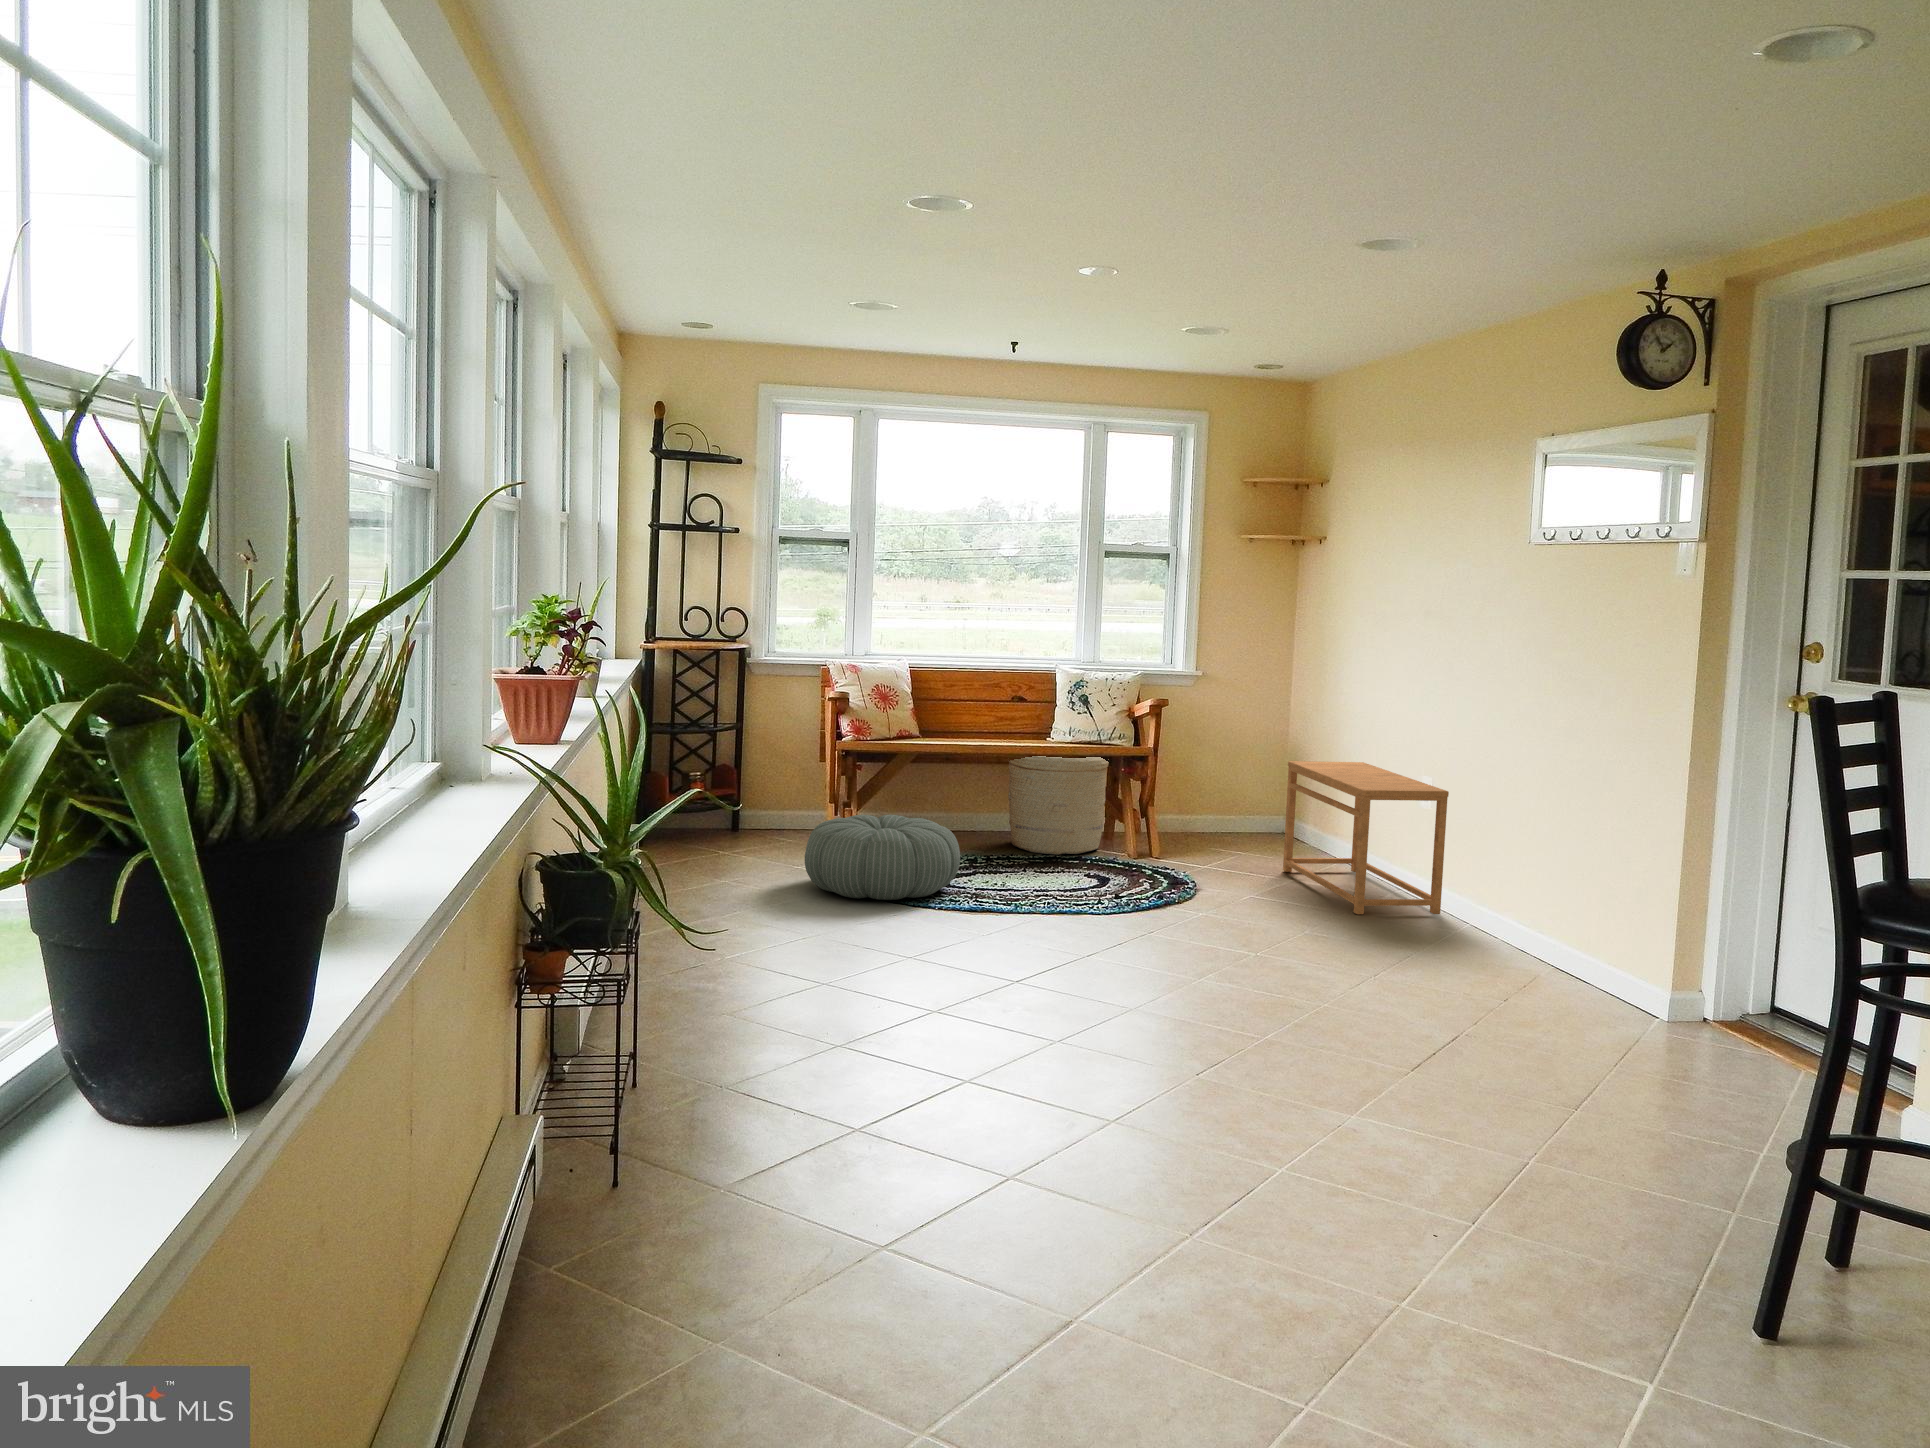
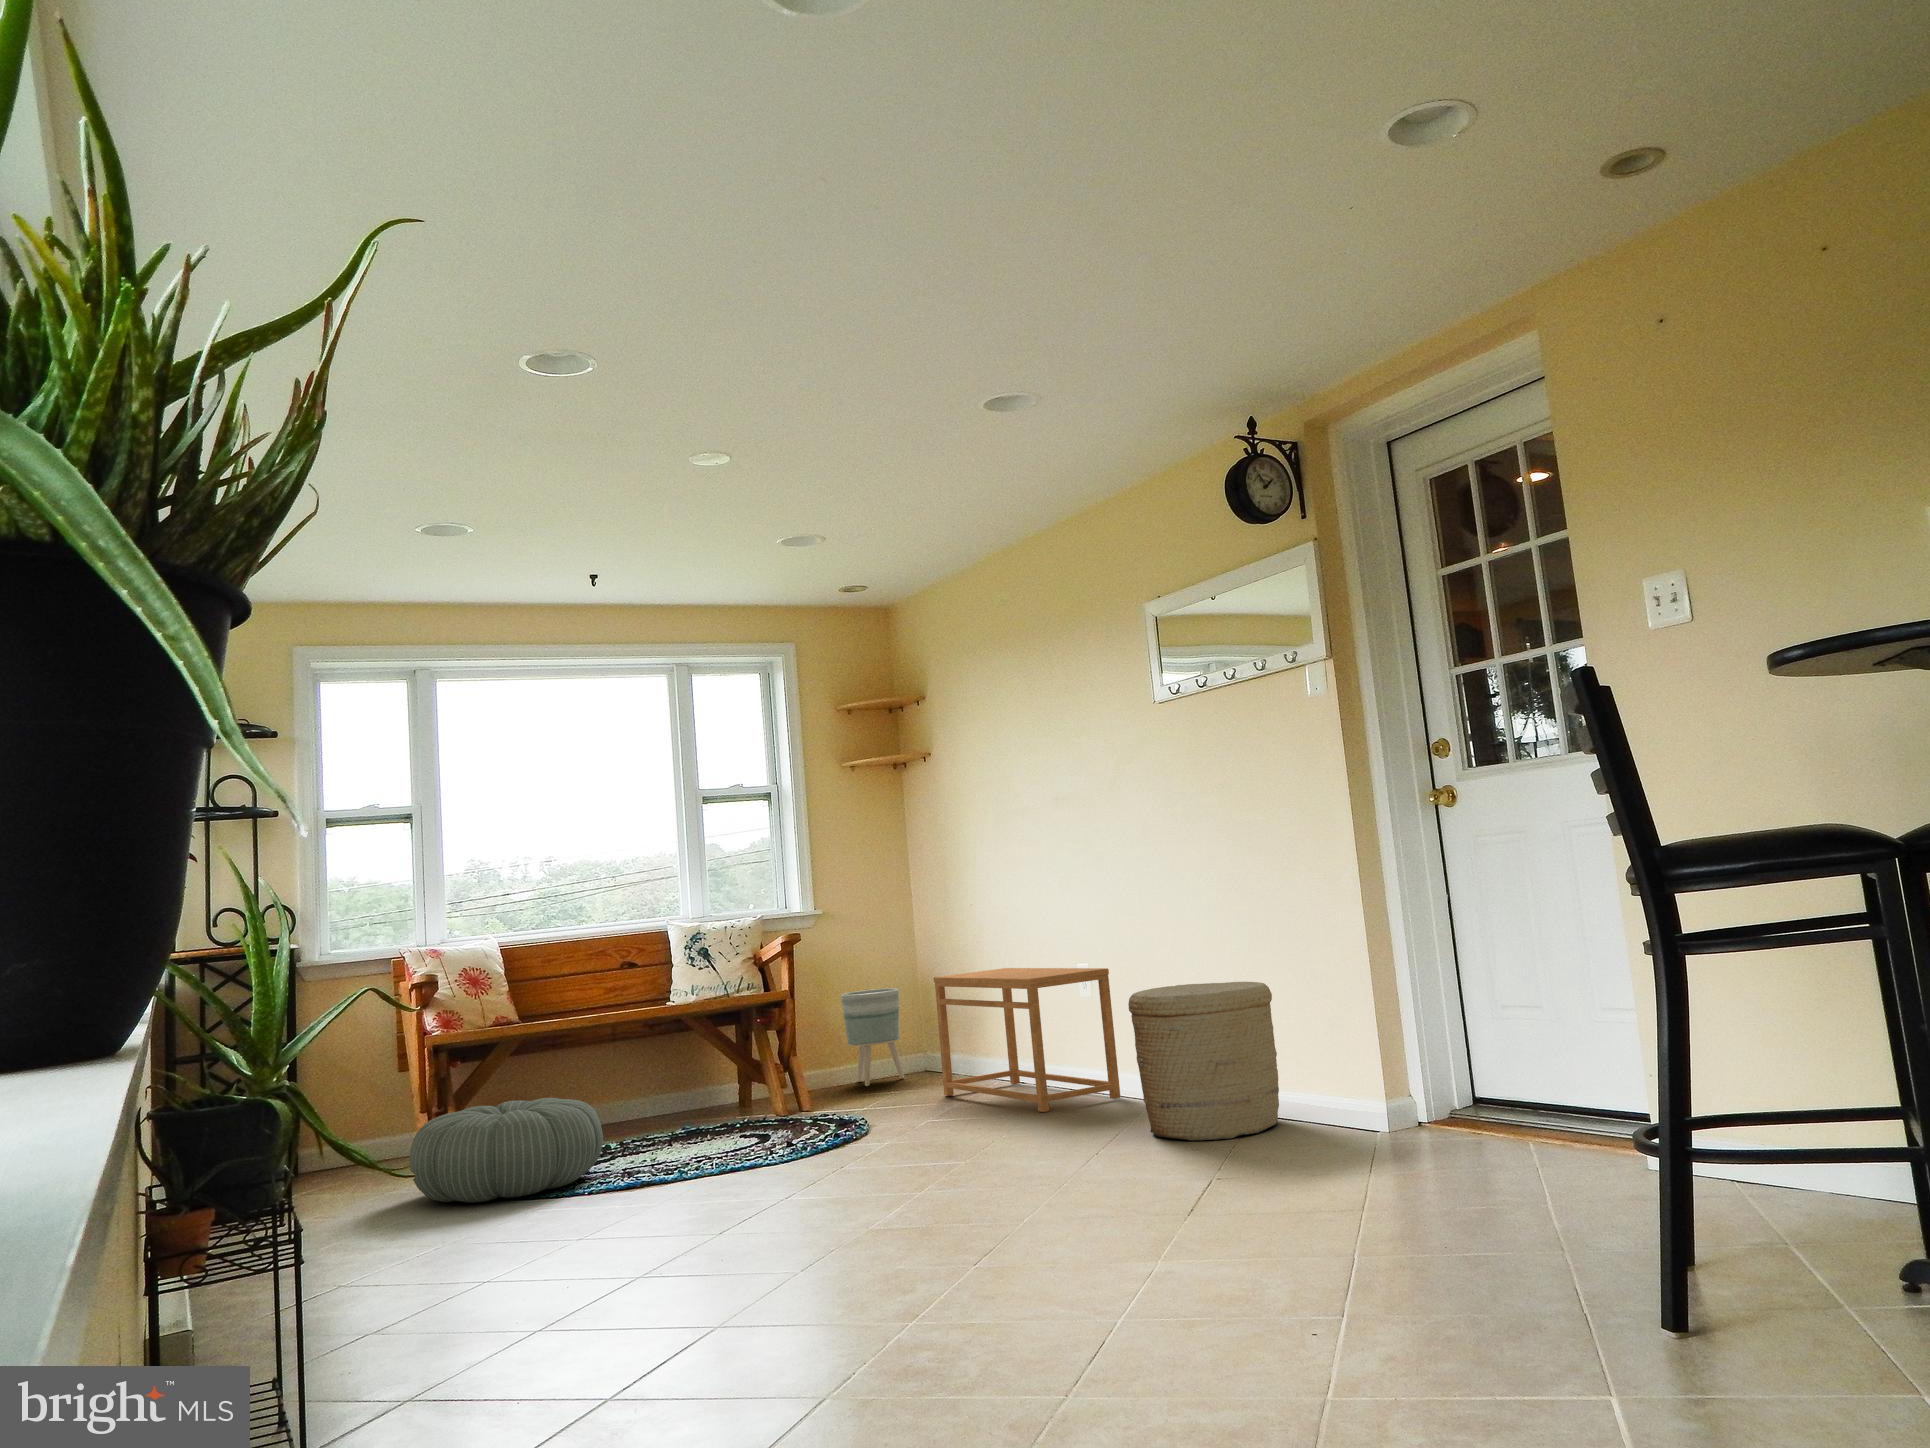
planter: none [1211,751,1267,841] -> present [841,988,904,1086]
woven basket: present [1008,756,1109,855] -> present [1128,982,1279,1140]

